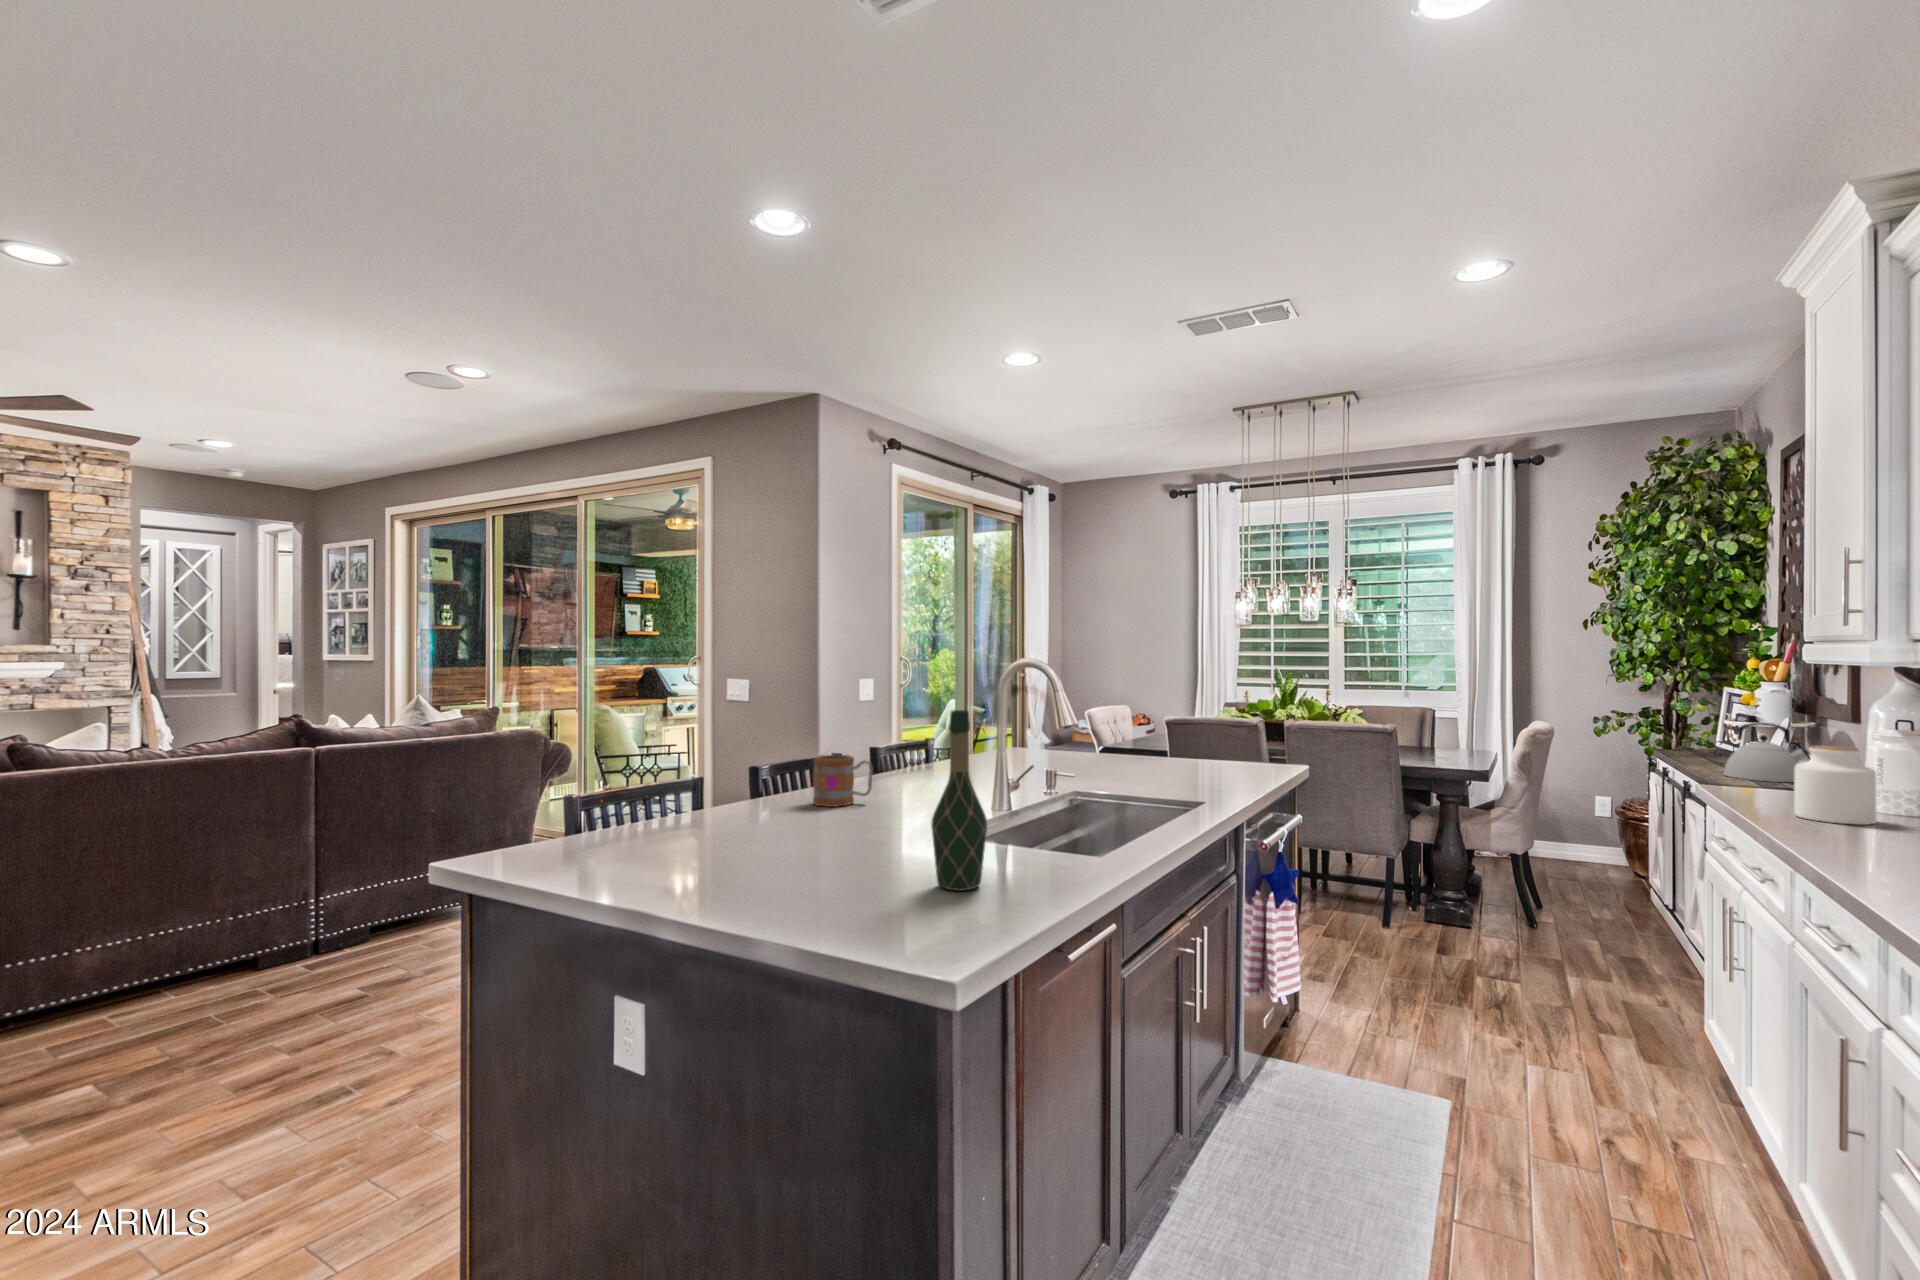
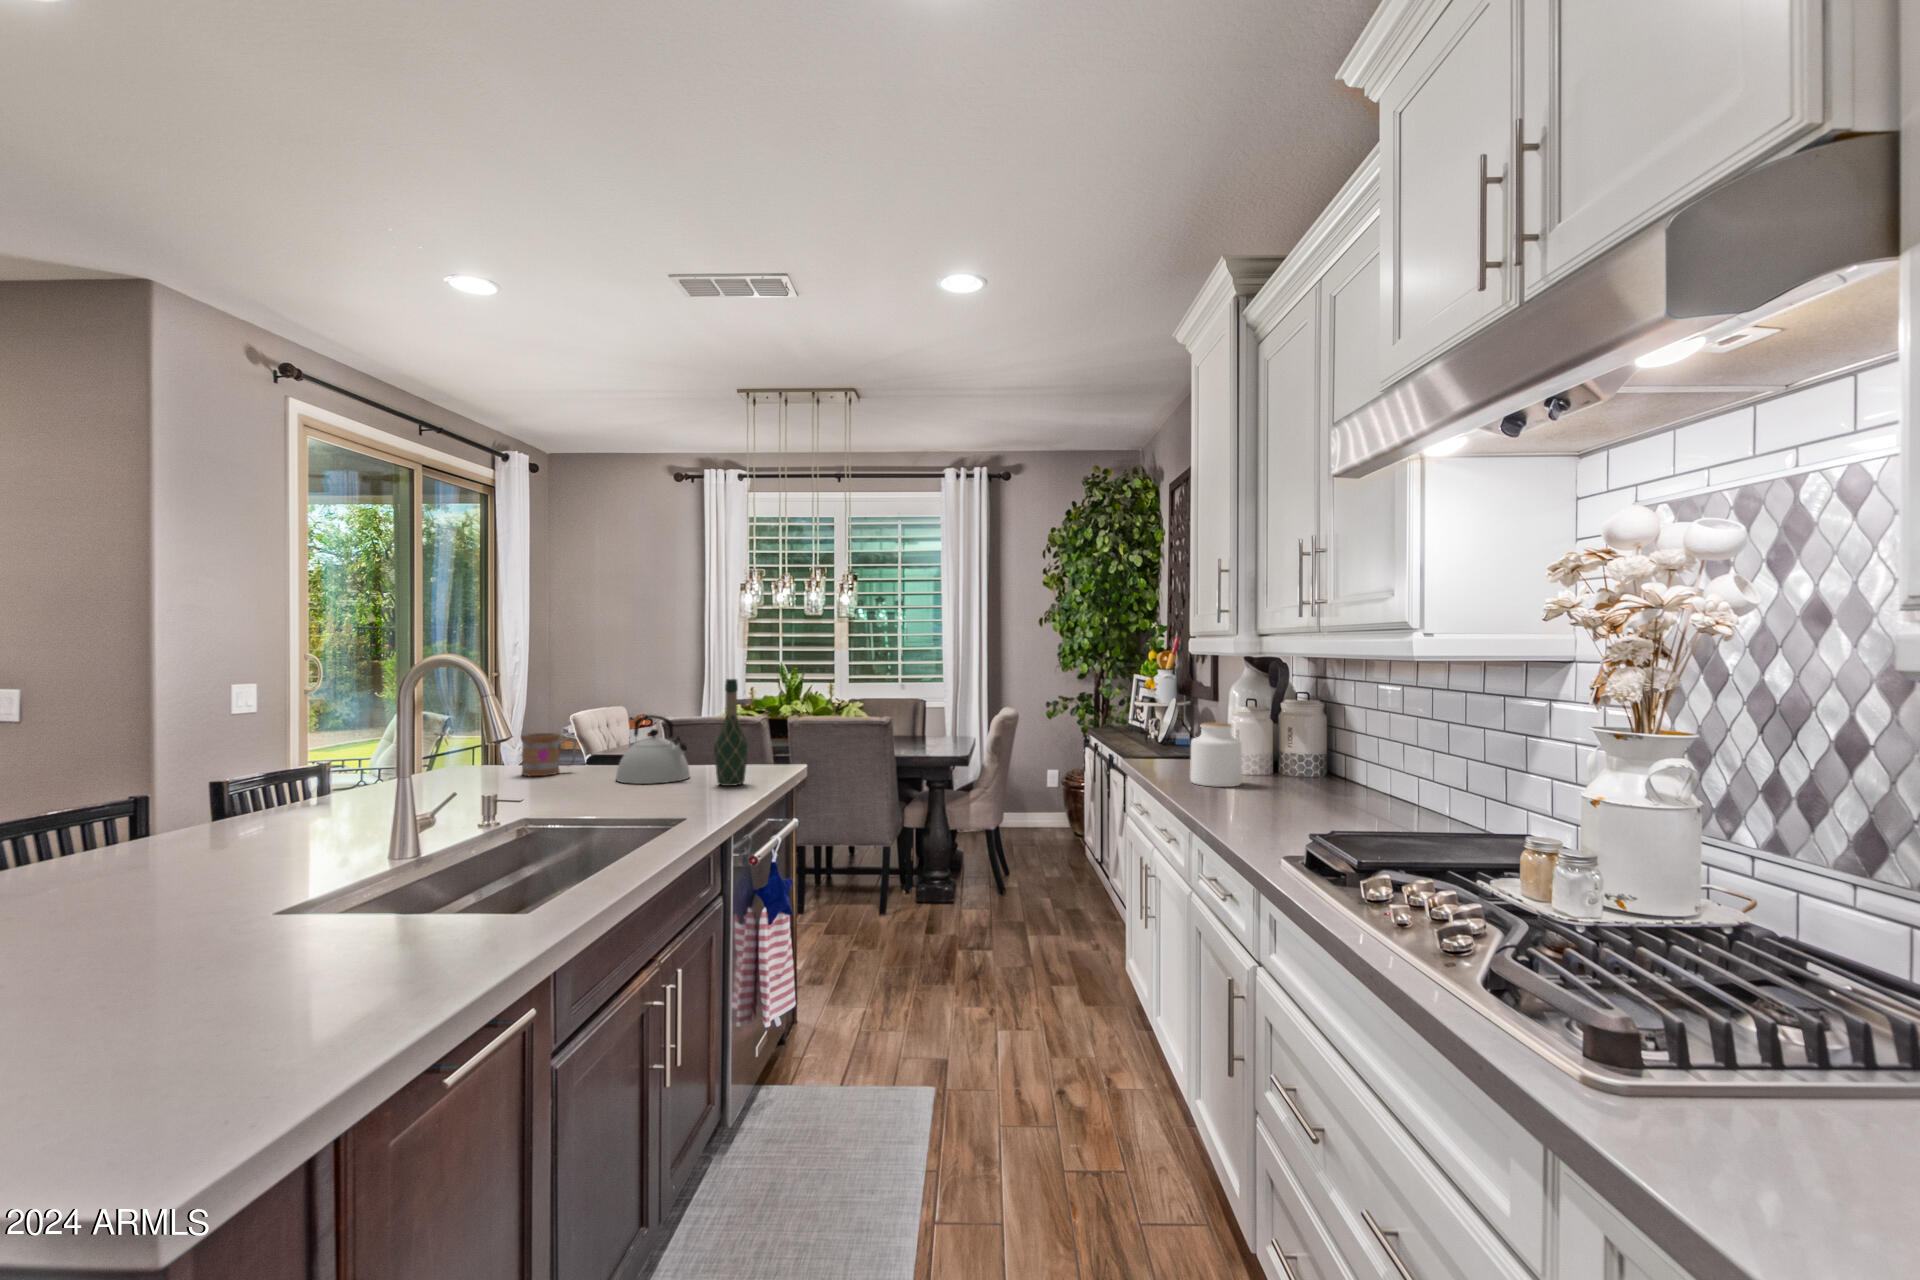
wine bottle: present [931,710,987,891] -> present [714,679,748,786]
kettle: present [1724,723,1809,782] -> present [616,715,690,784]
mug: present [813,755,873,807] -> present [522,733,577,776]

